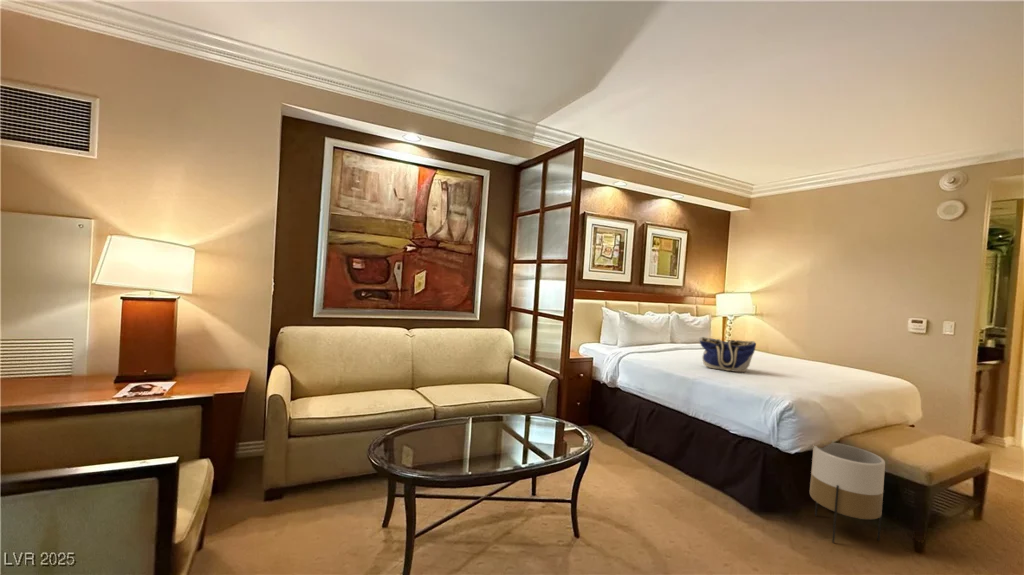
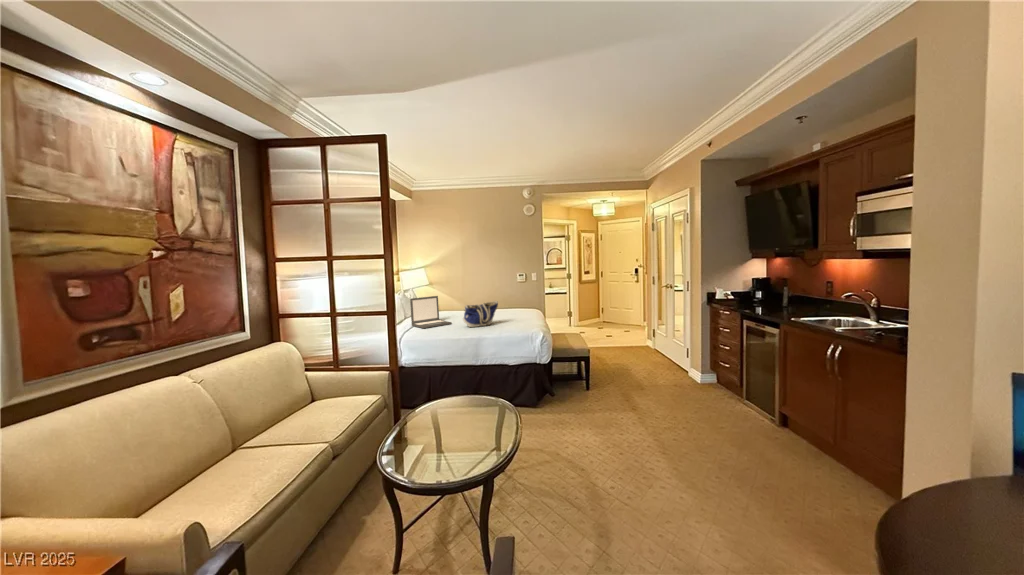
laptop: none [661,320,702,360] -> present [410,296,452,328]
planter: present [810,442,885,543] -> none [552,349,586,403]

